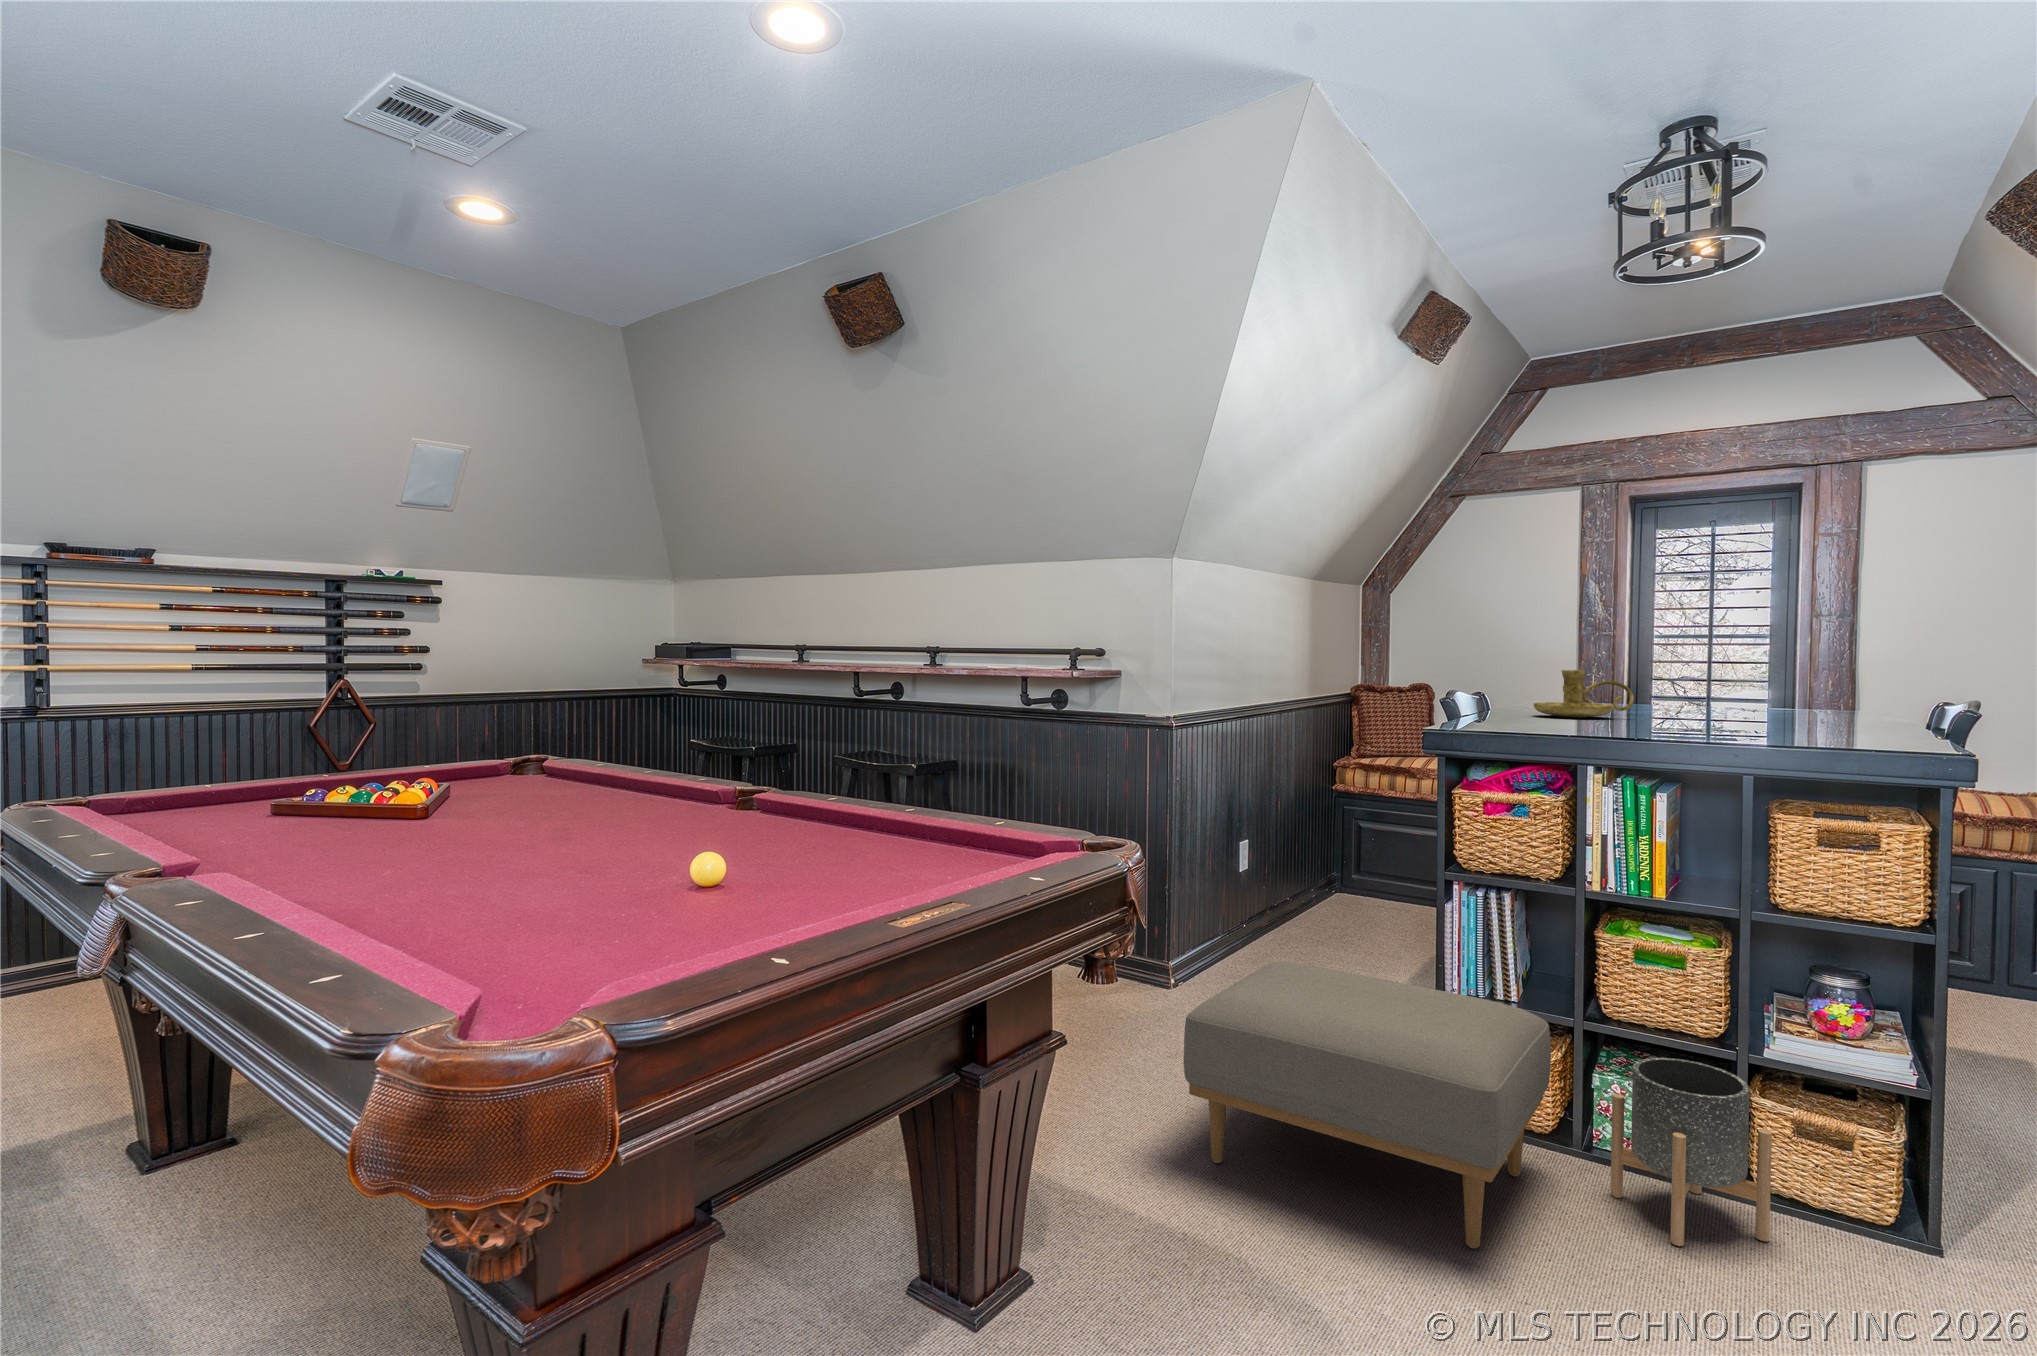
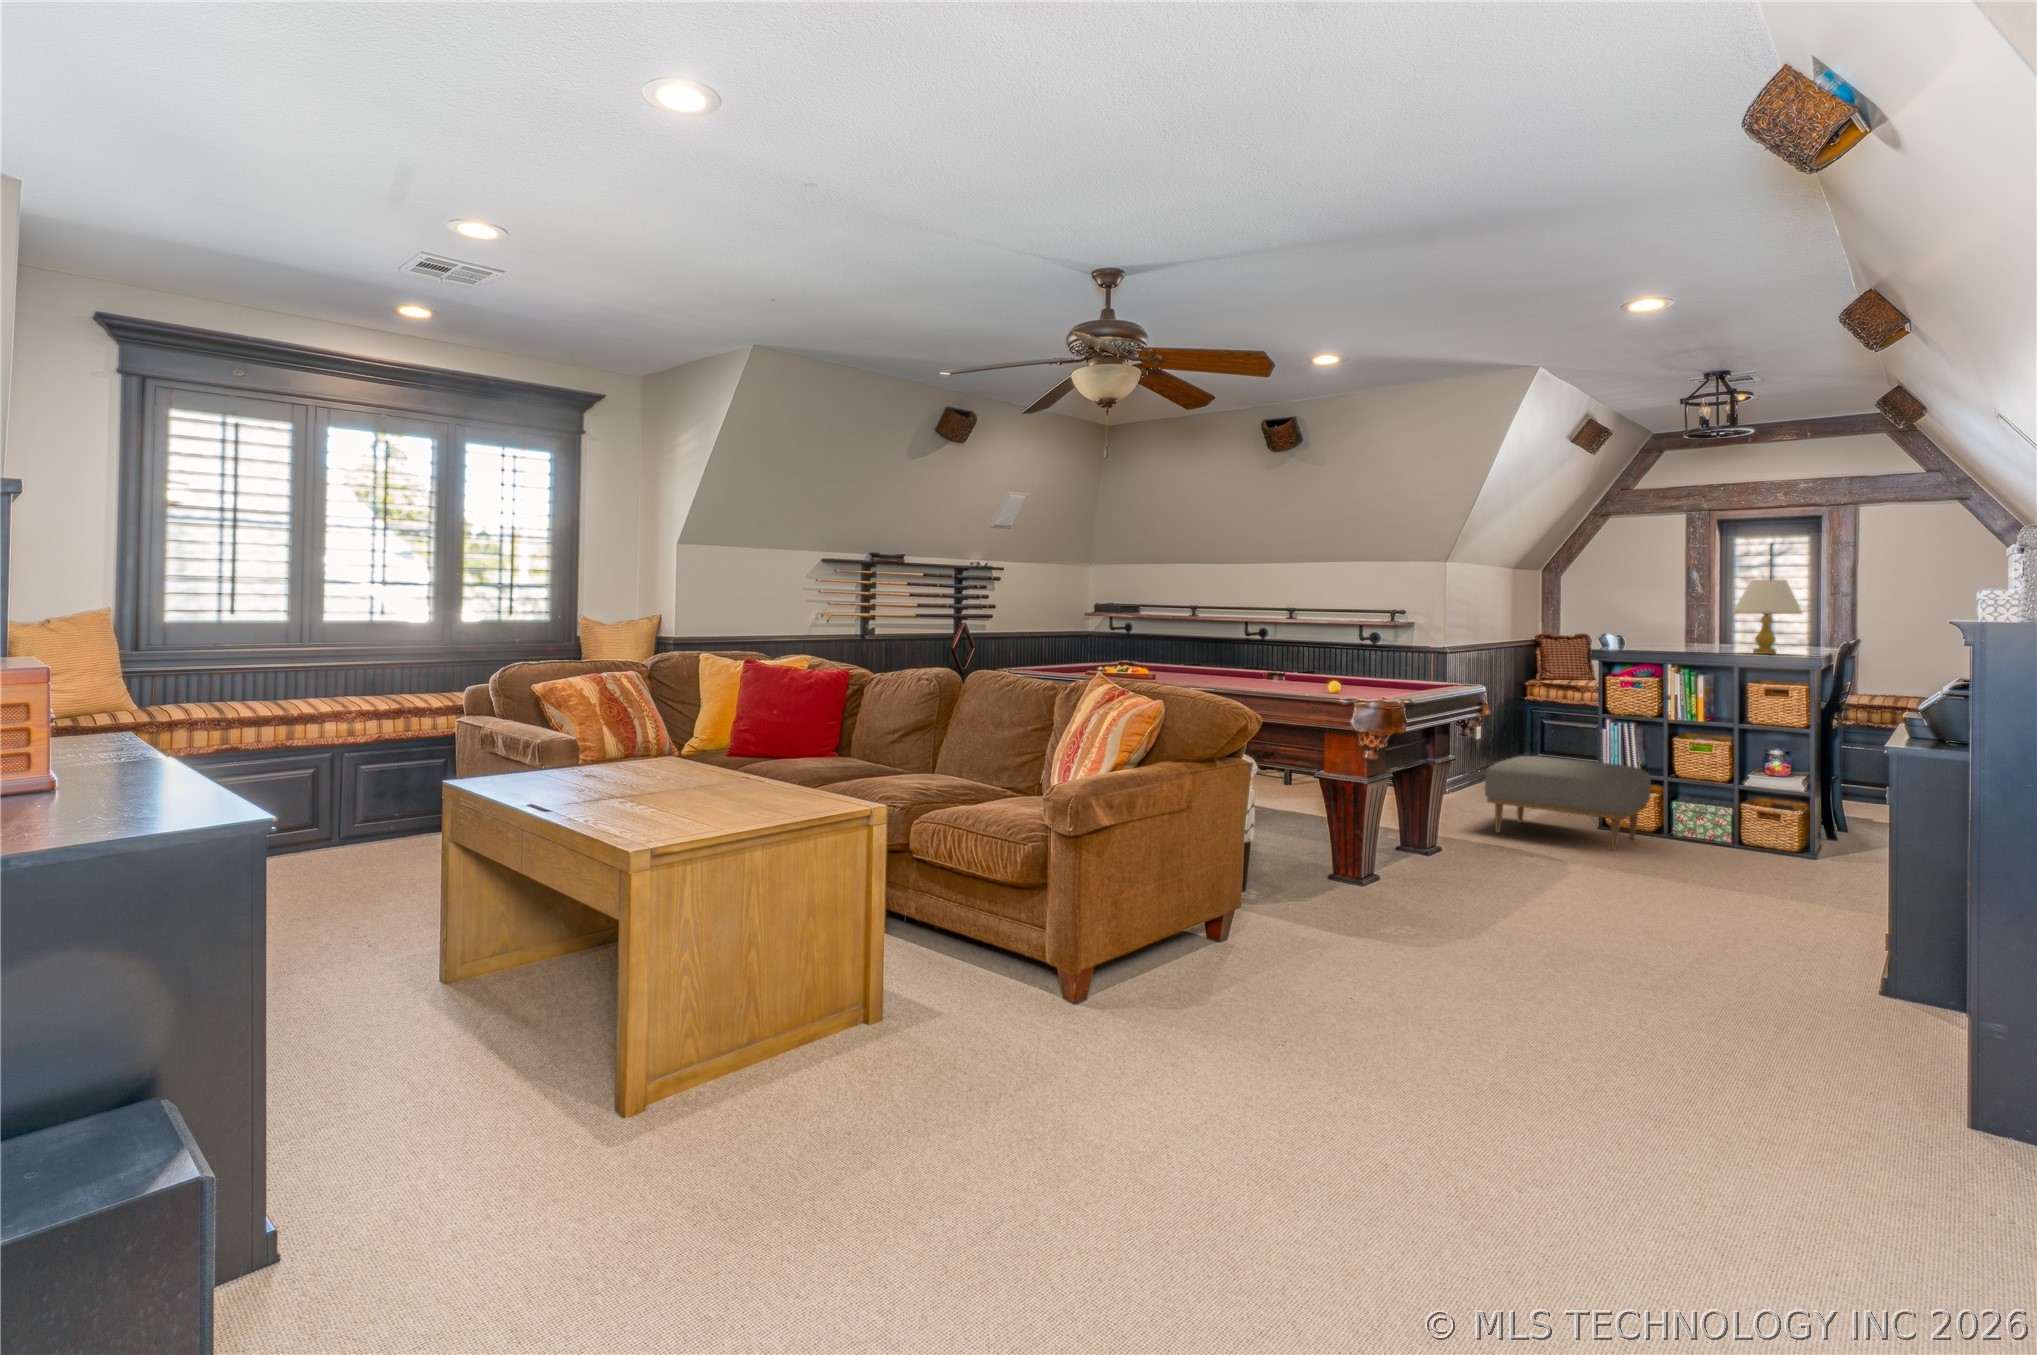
table lamp: none [1716,566,1890,745] -> present [1733,580,1802,654]
candle holder: present [1534,670,1634,718] -> none [1651,624,1704,648]
planter: present [1610,1058,1772,1246] -> none [1675,787,1743,853]

